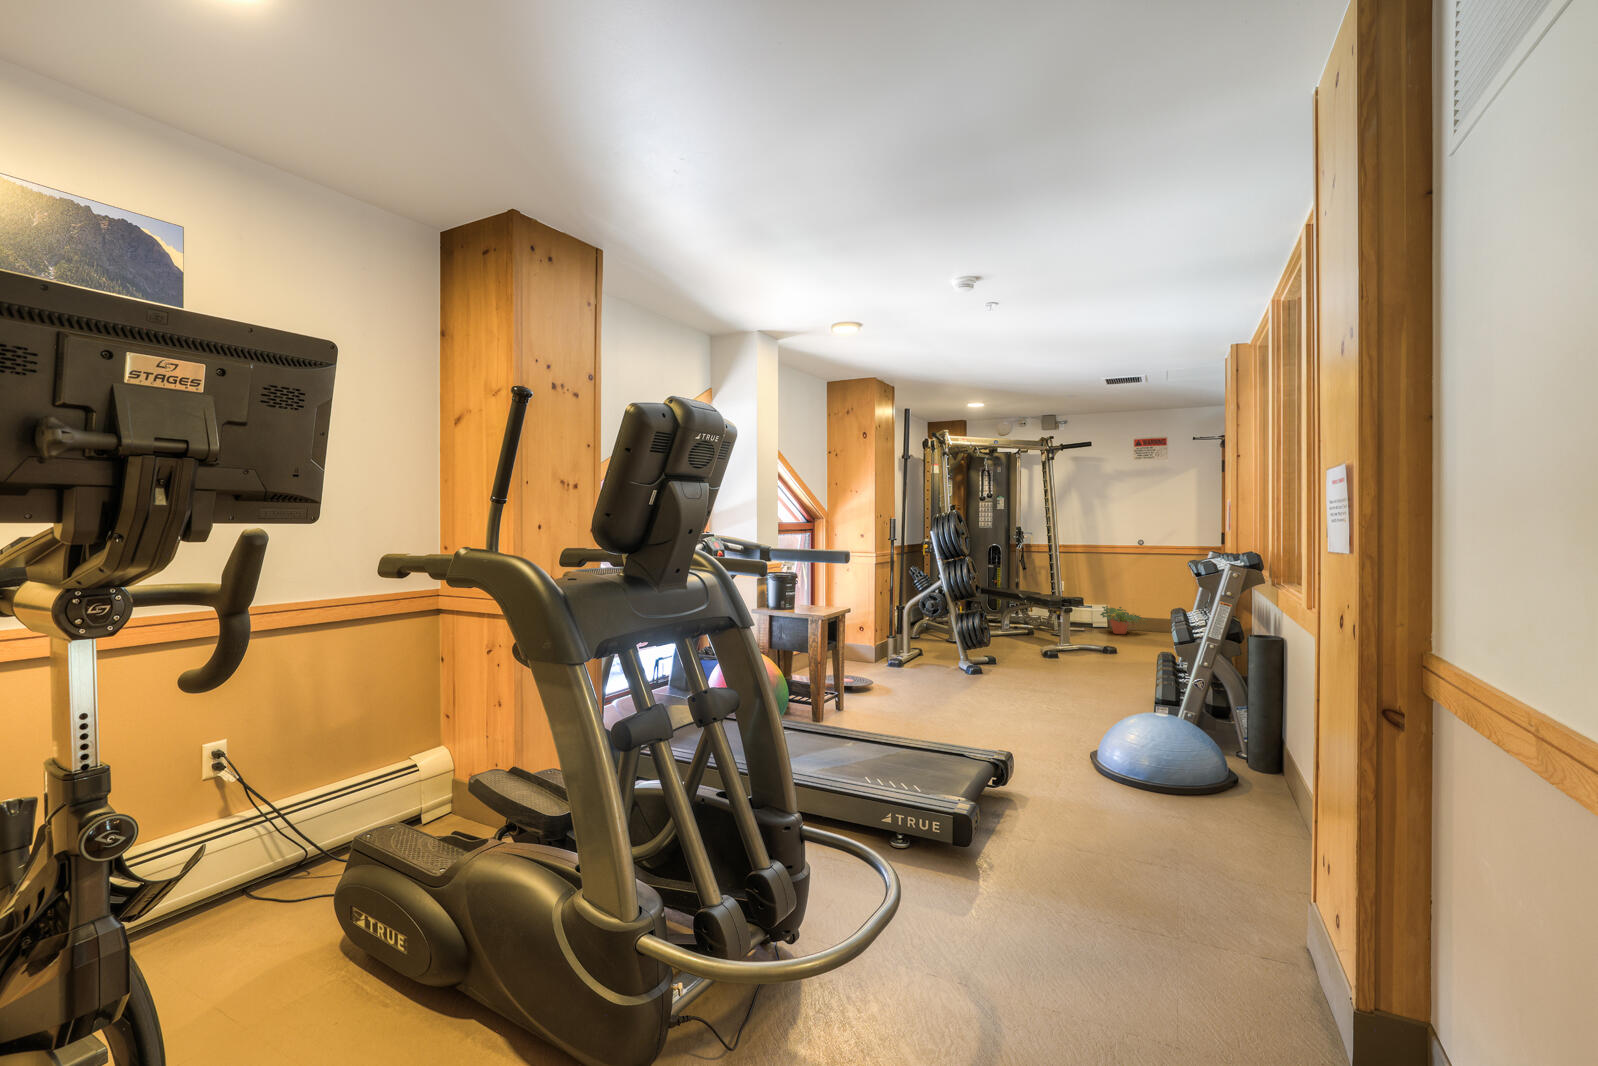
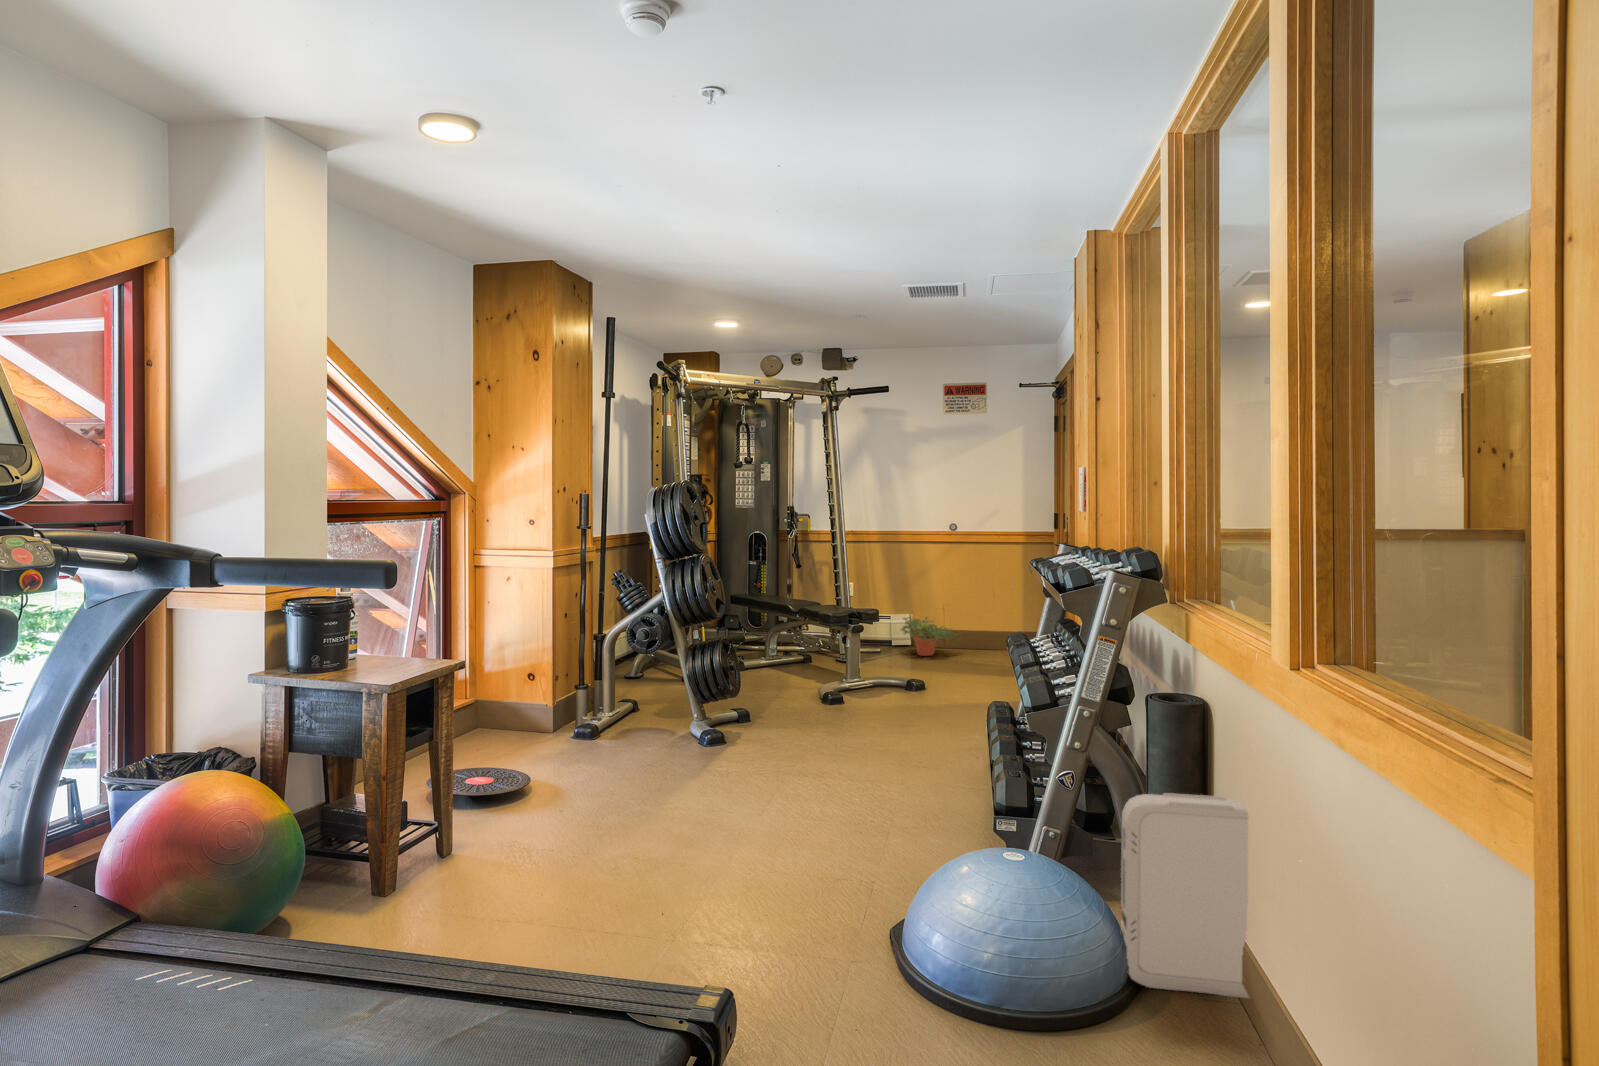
air purifier: none [1228,685,1322,800] -> present [1121,793,1249,998]

